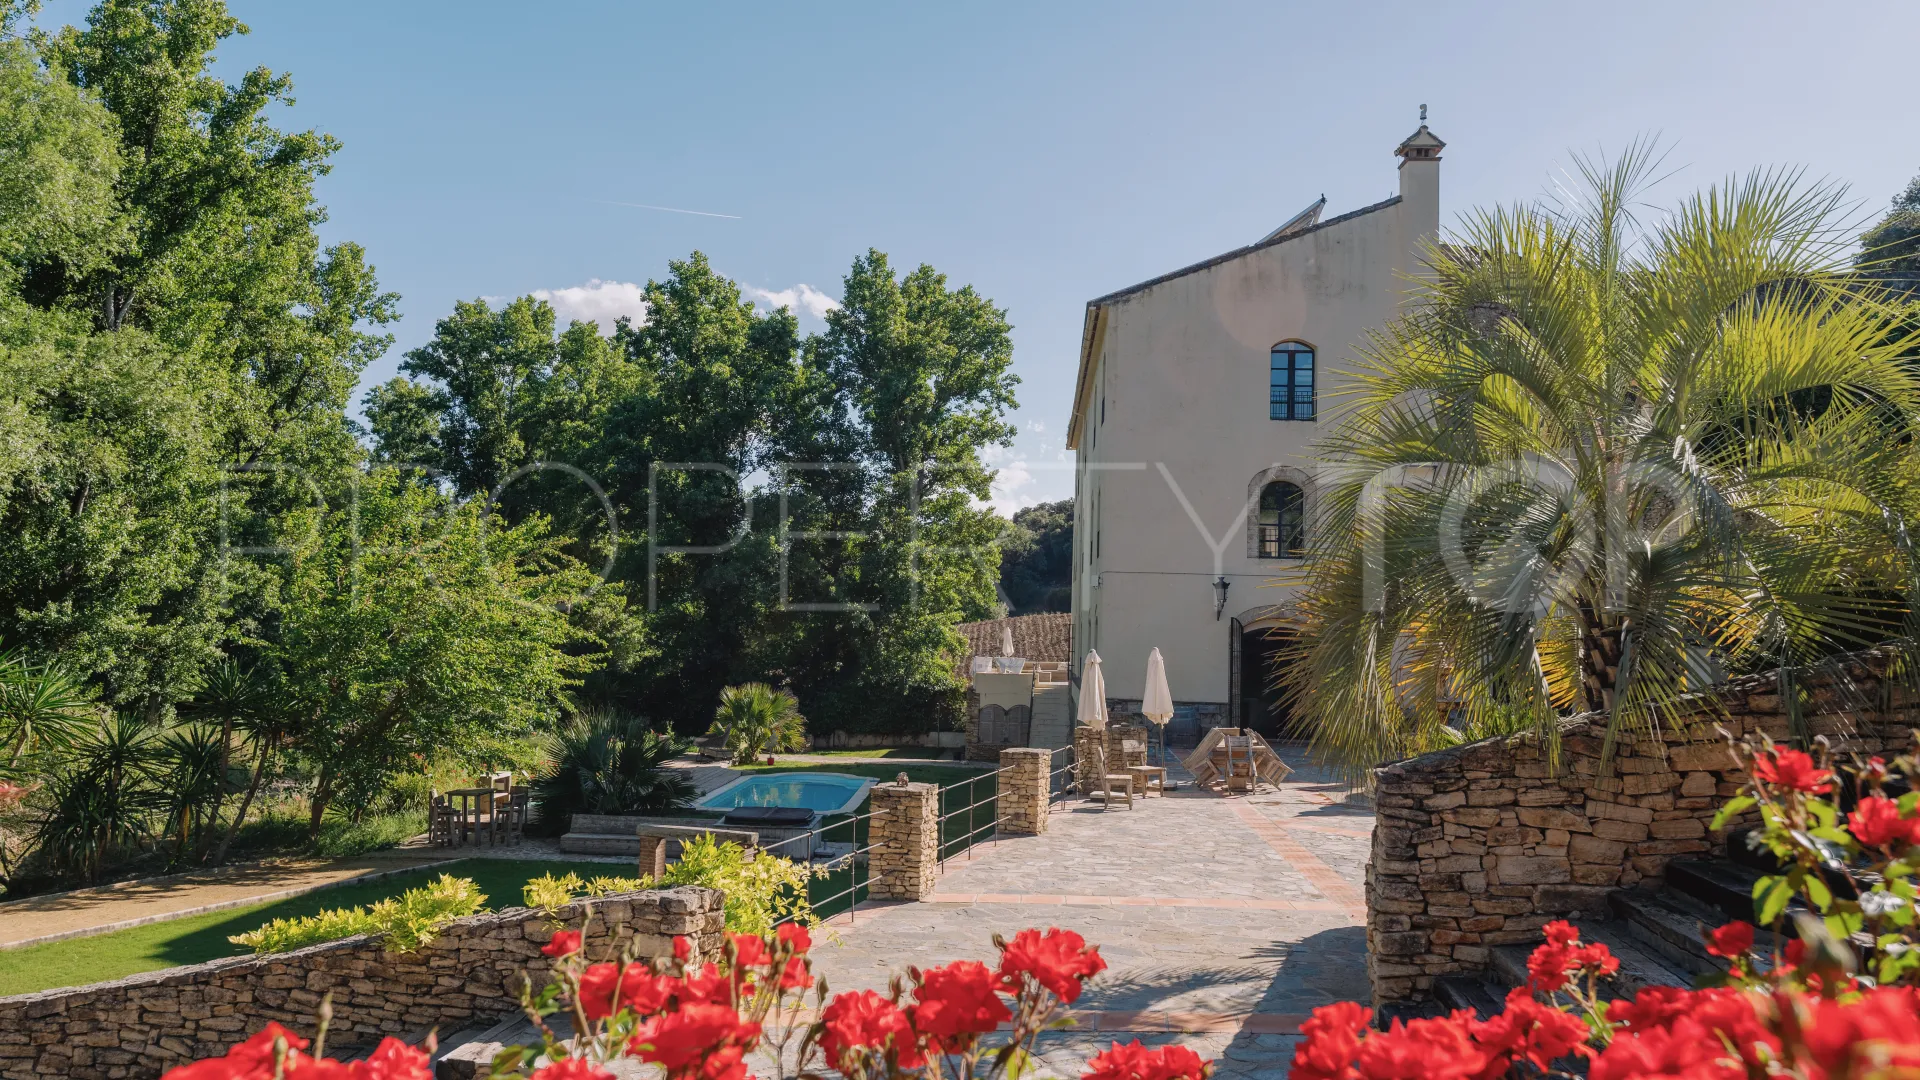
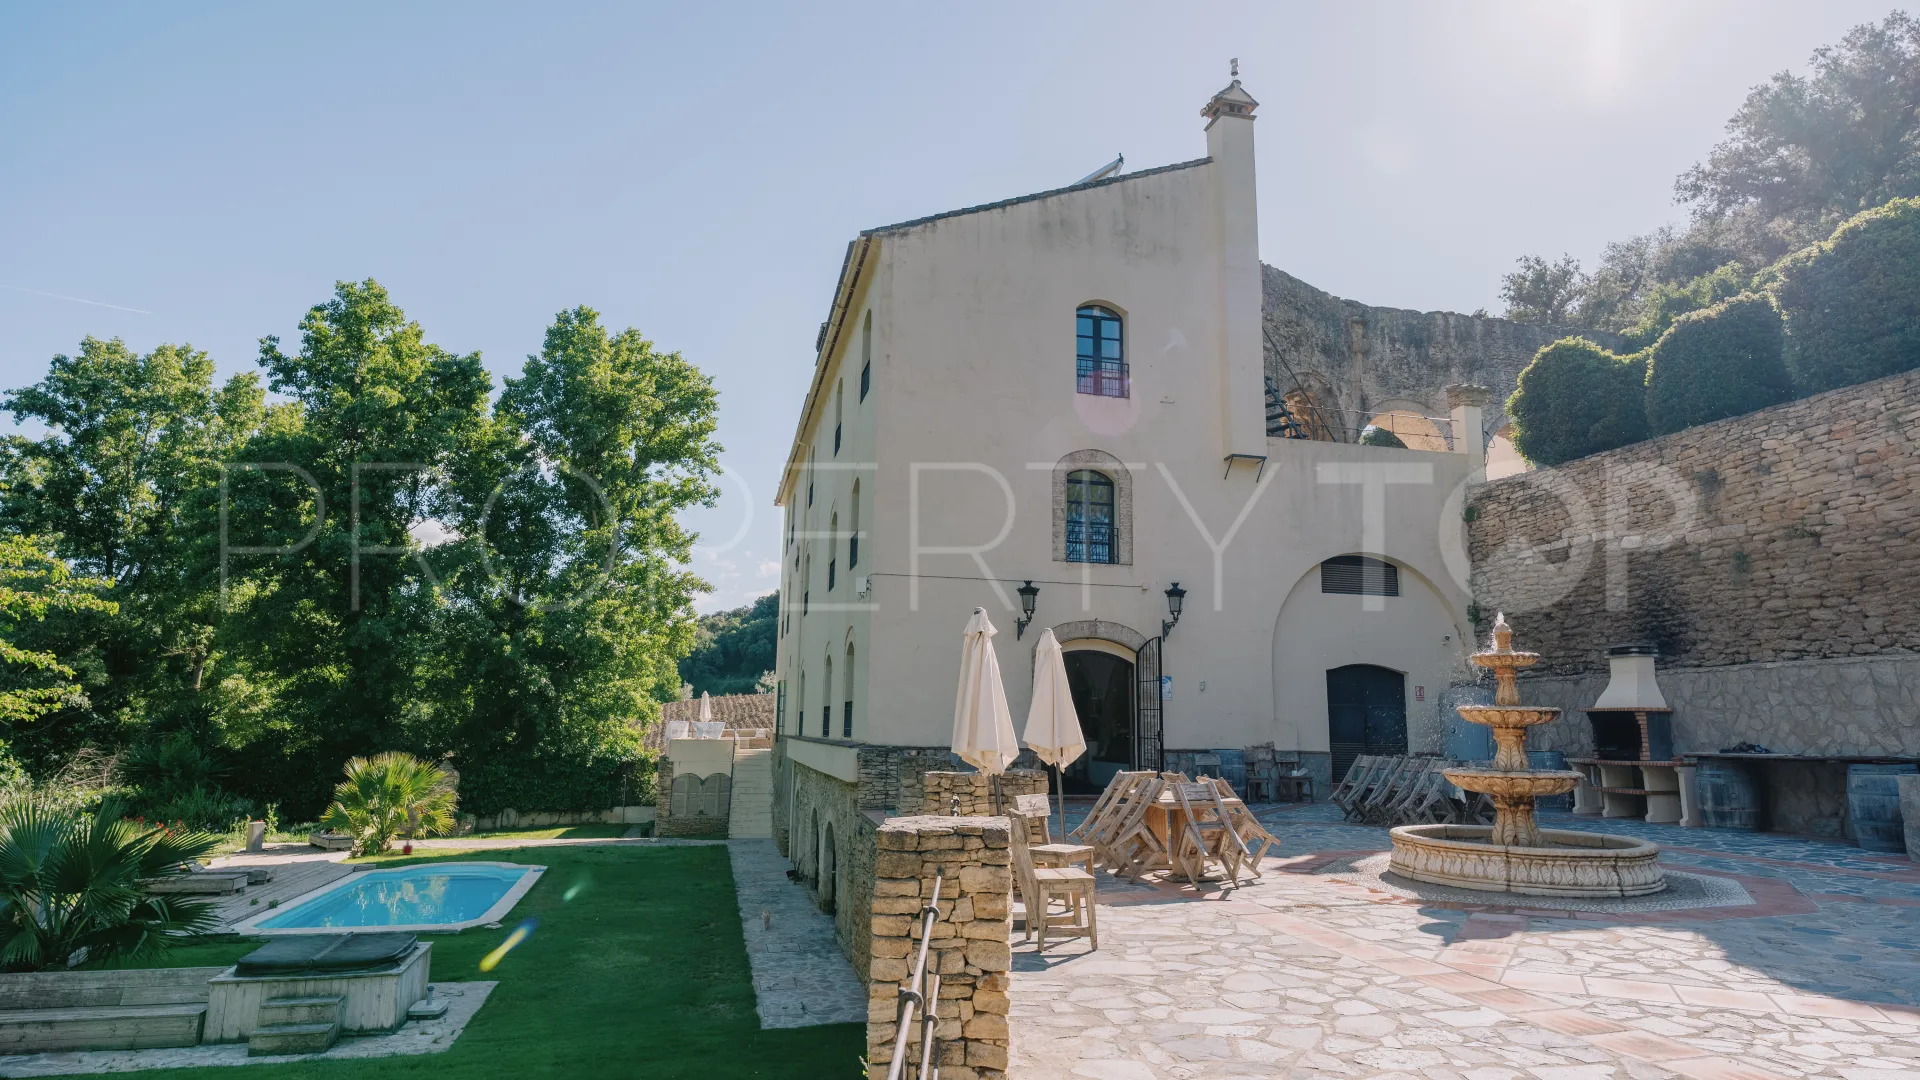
lounge chair: present [693,723,732,764] -> none [300,803,358,860]

